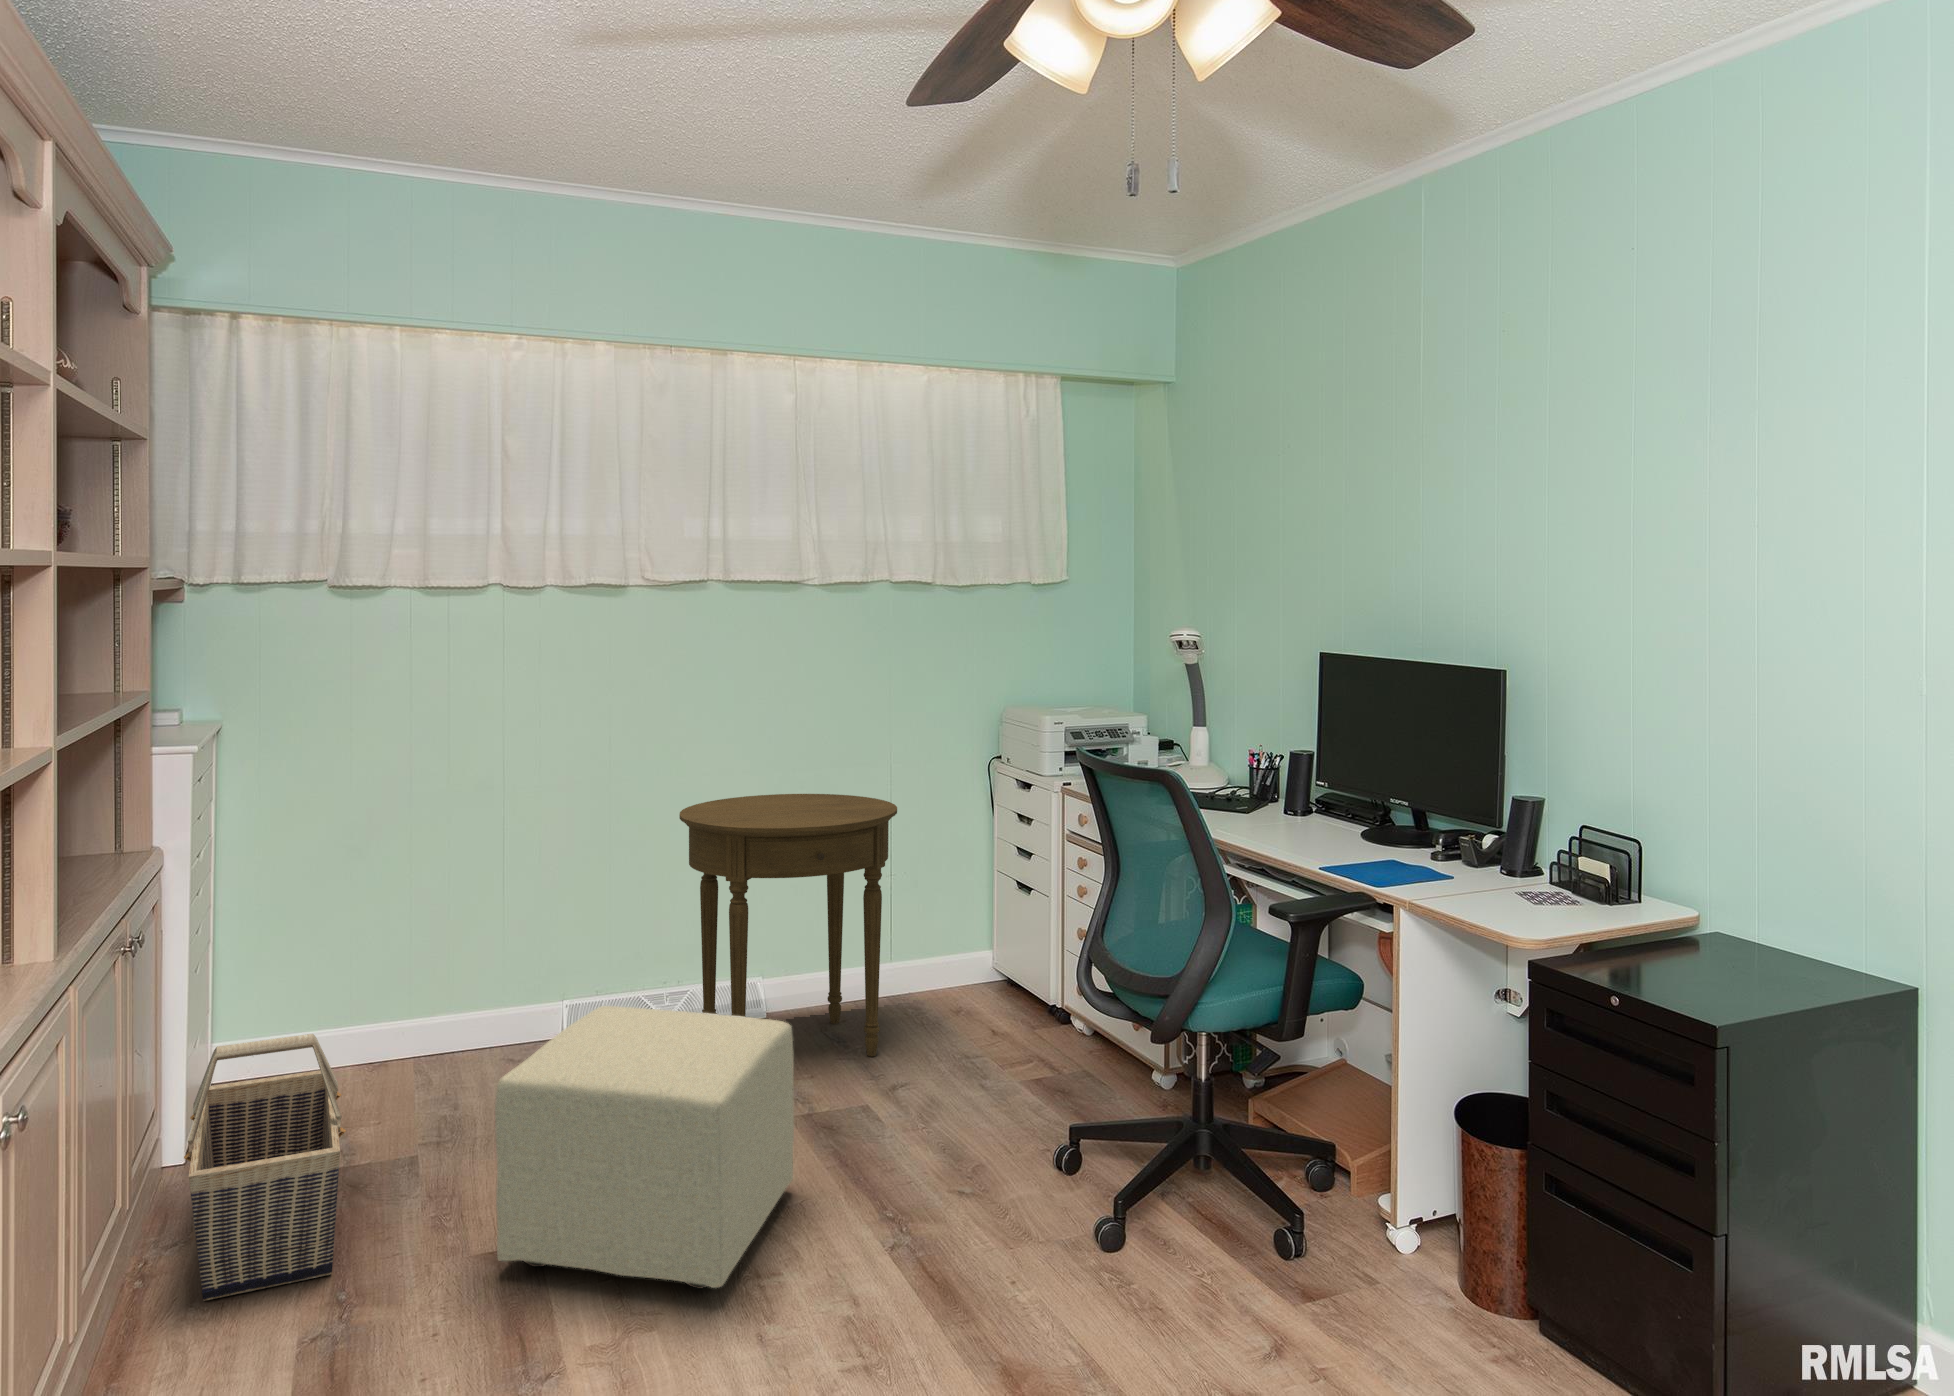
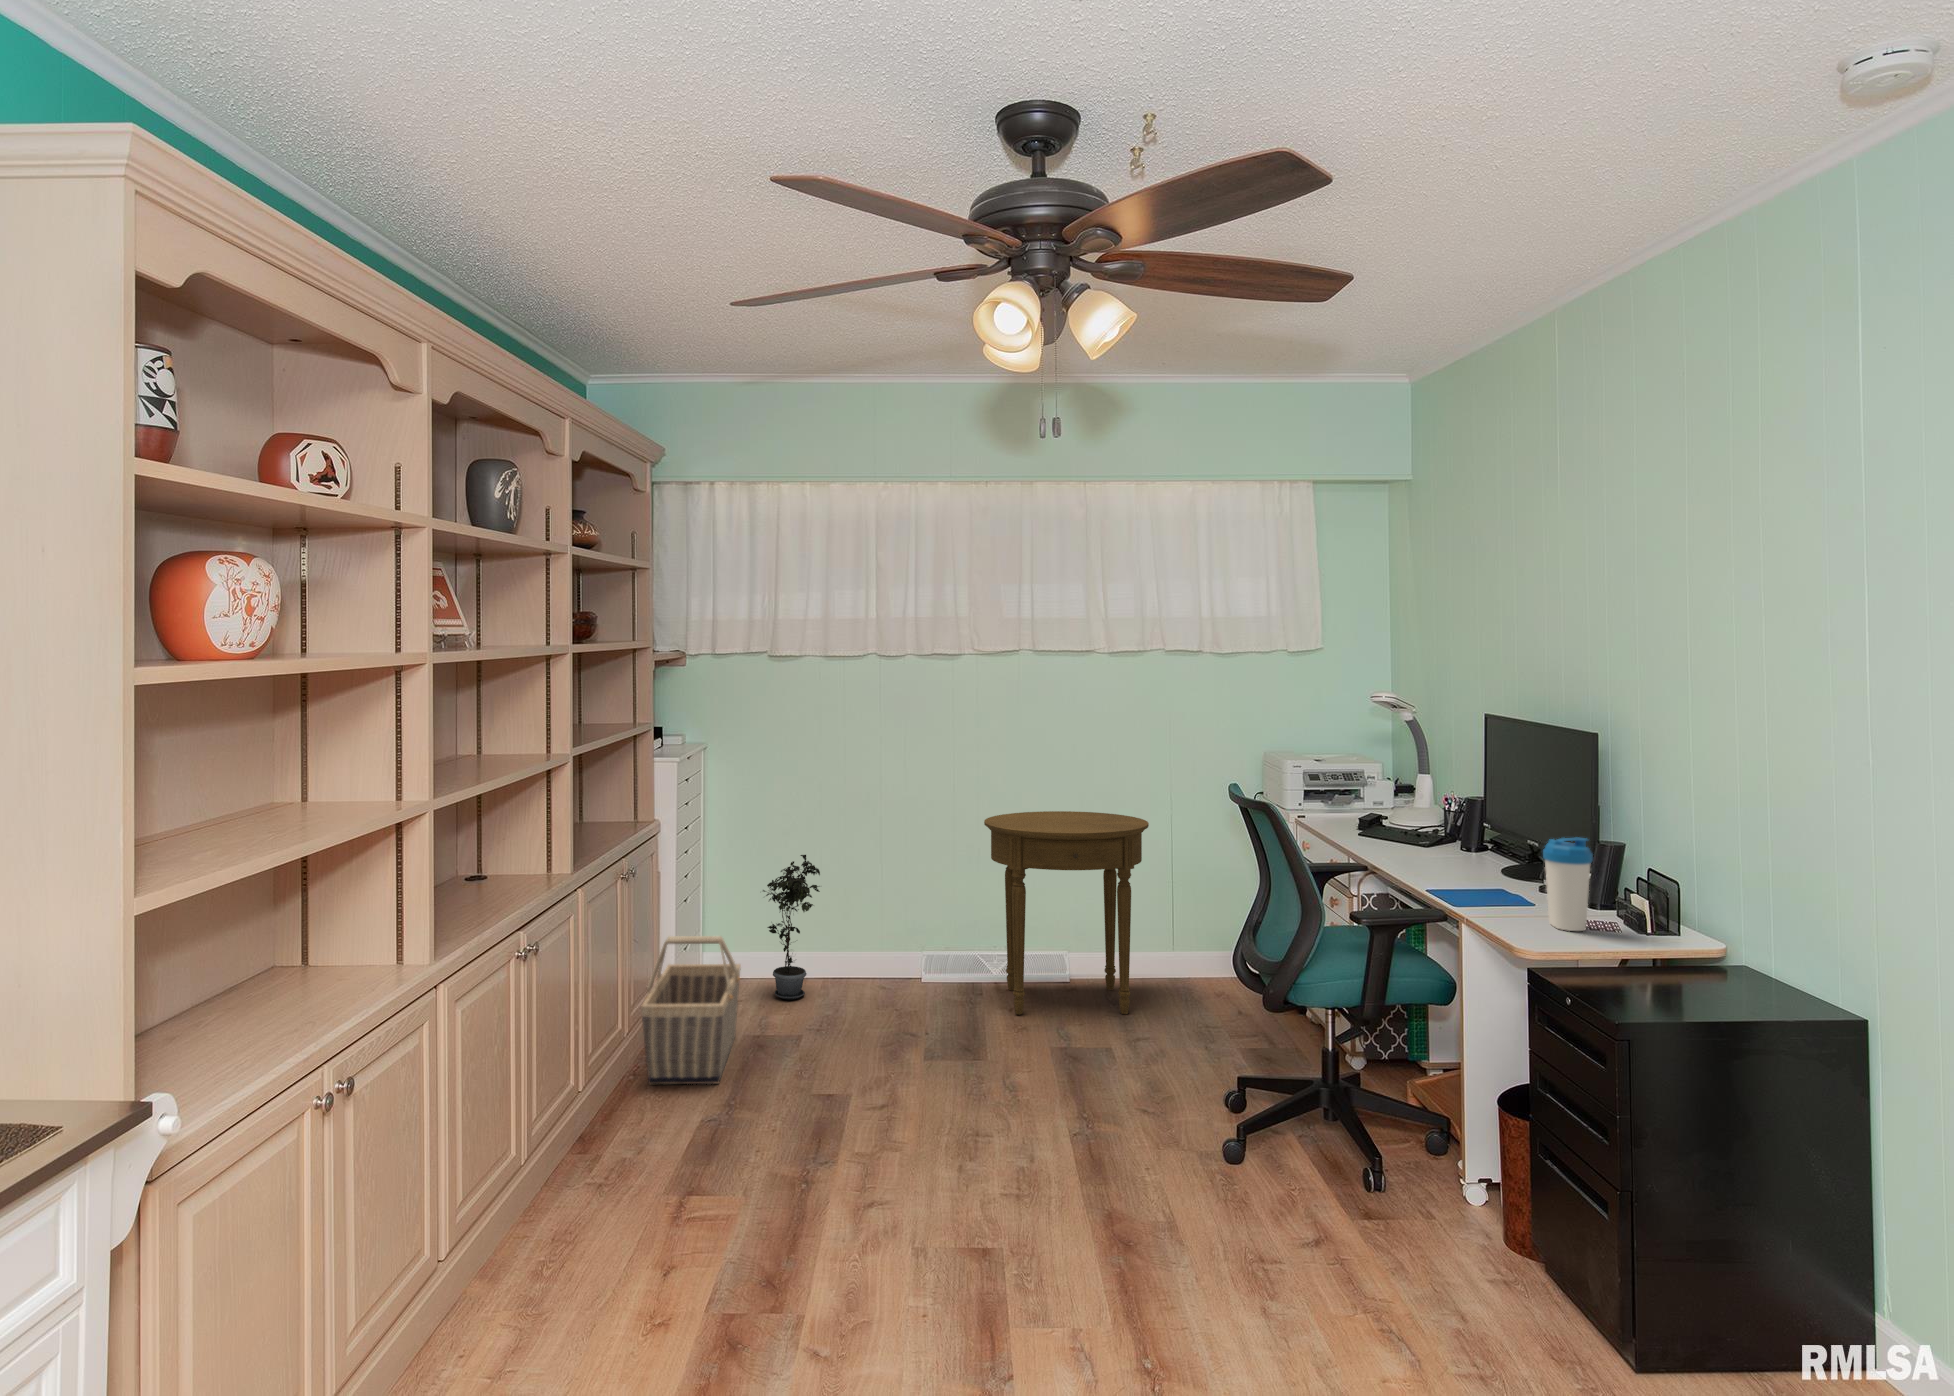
water bottle: none [1488,803,1545,915] -> present [1543,837,1593,931]
potted plant: none [336,884,439,1106] -> present [763,855,820,1000]
ottoman: present [495,1006,794,1289] -> none [808,941,1016,1129]

